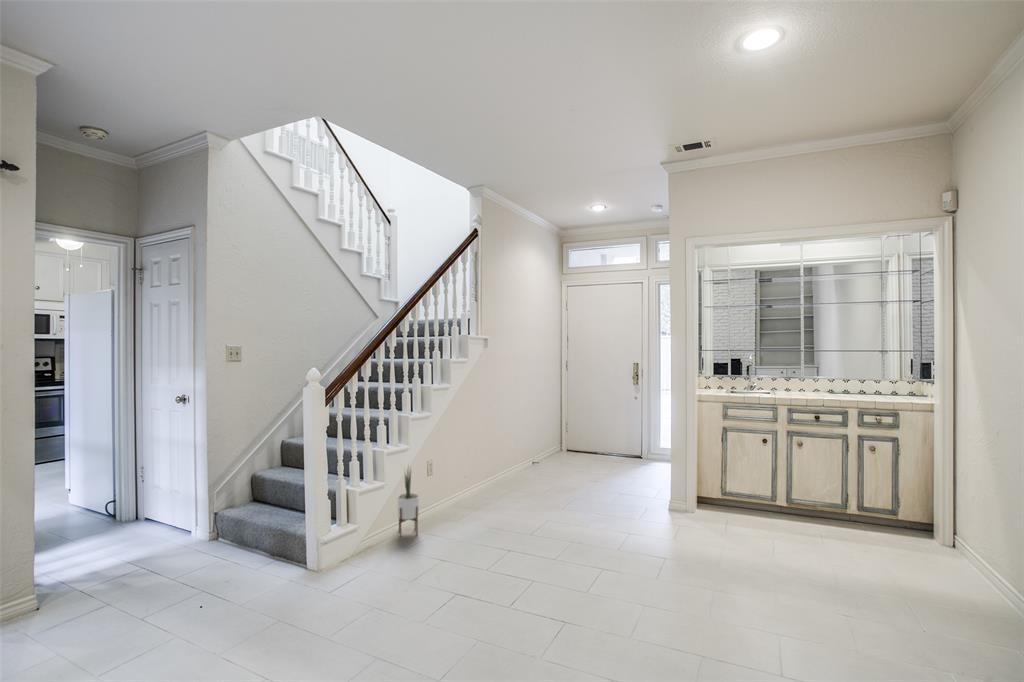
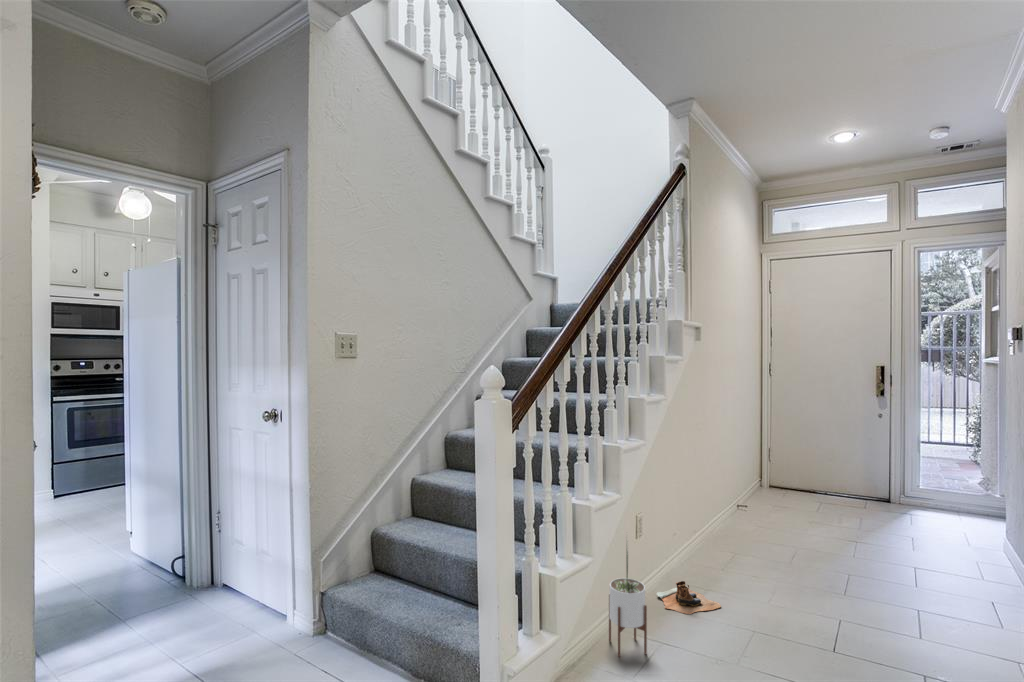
boots: none [443,499,479,517] -> present [656,581,721,614]

